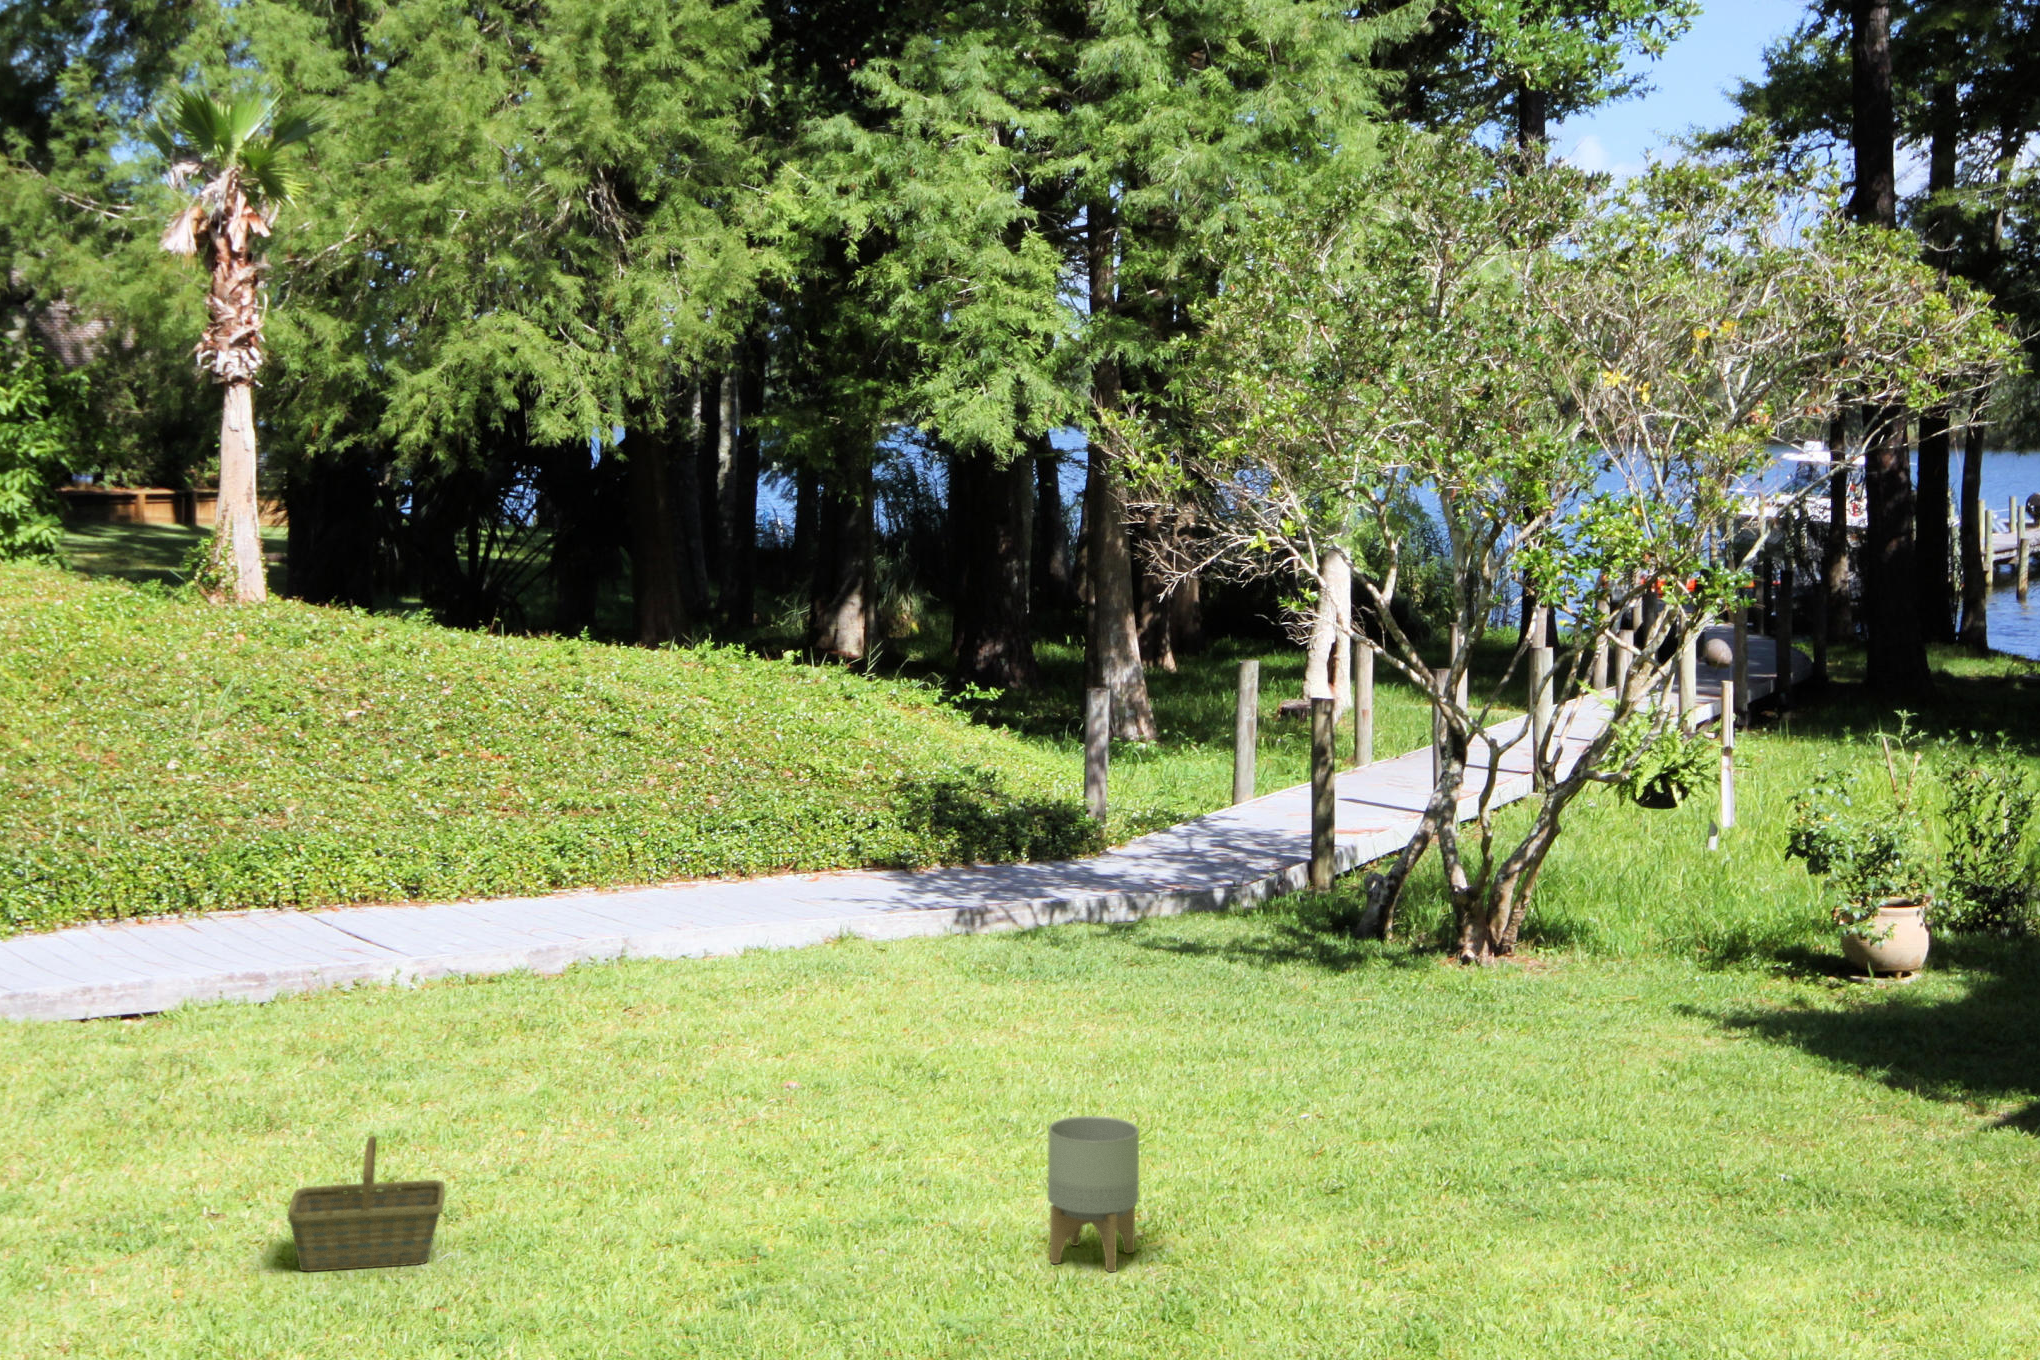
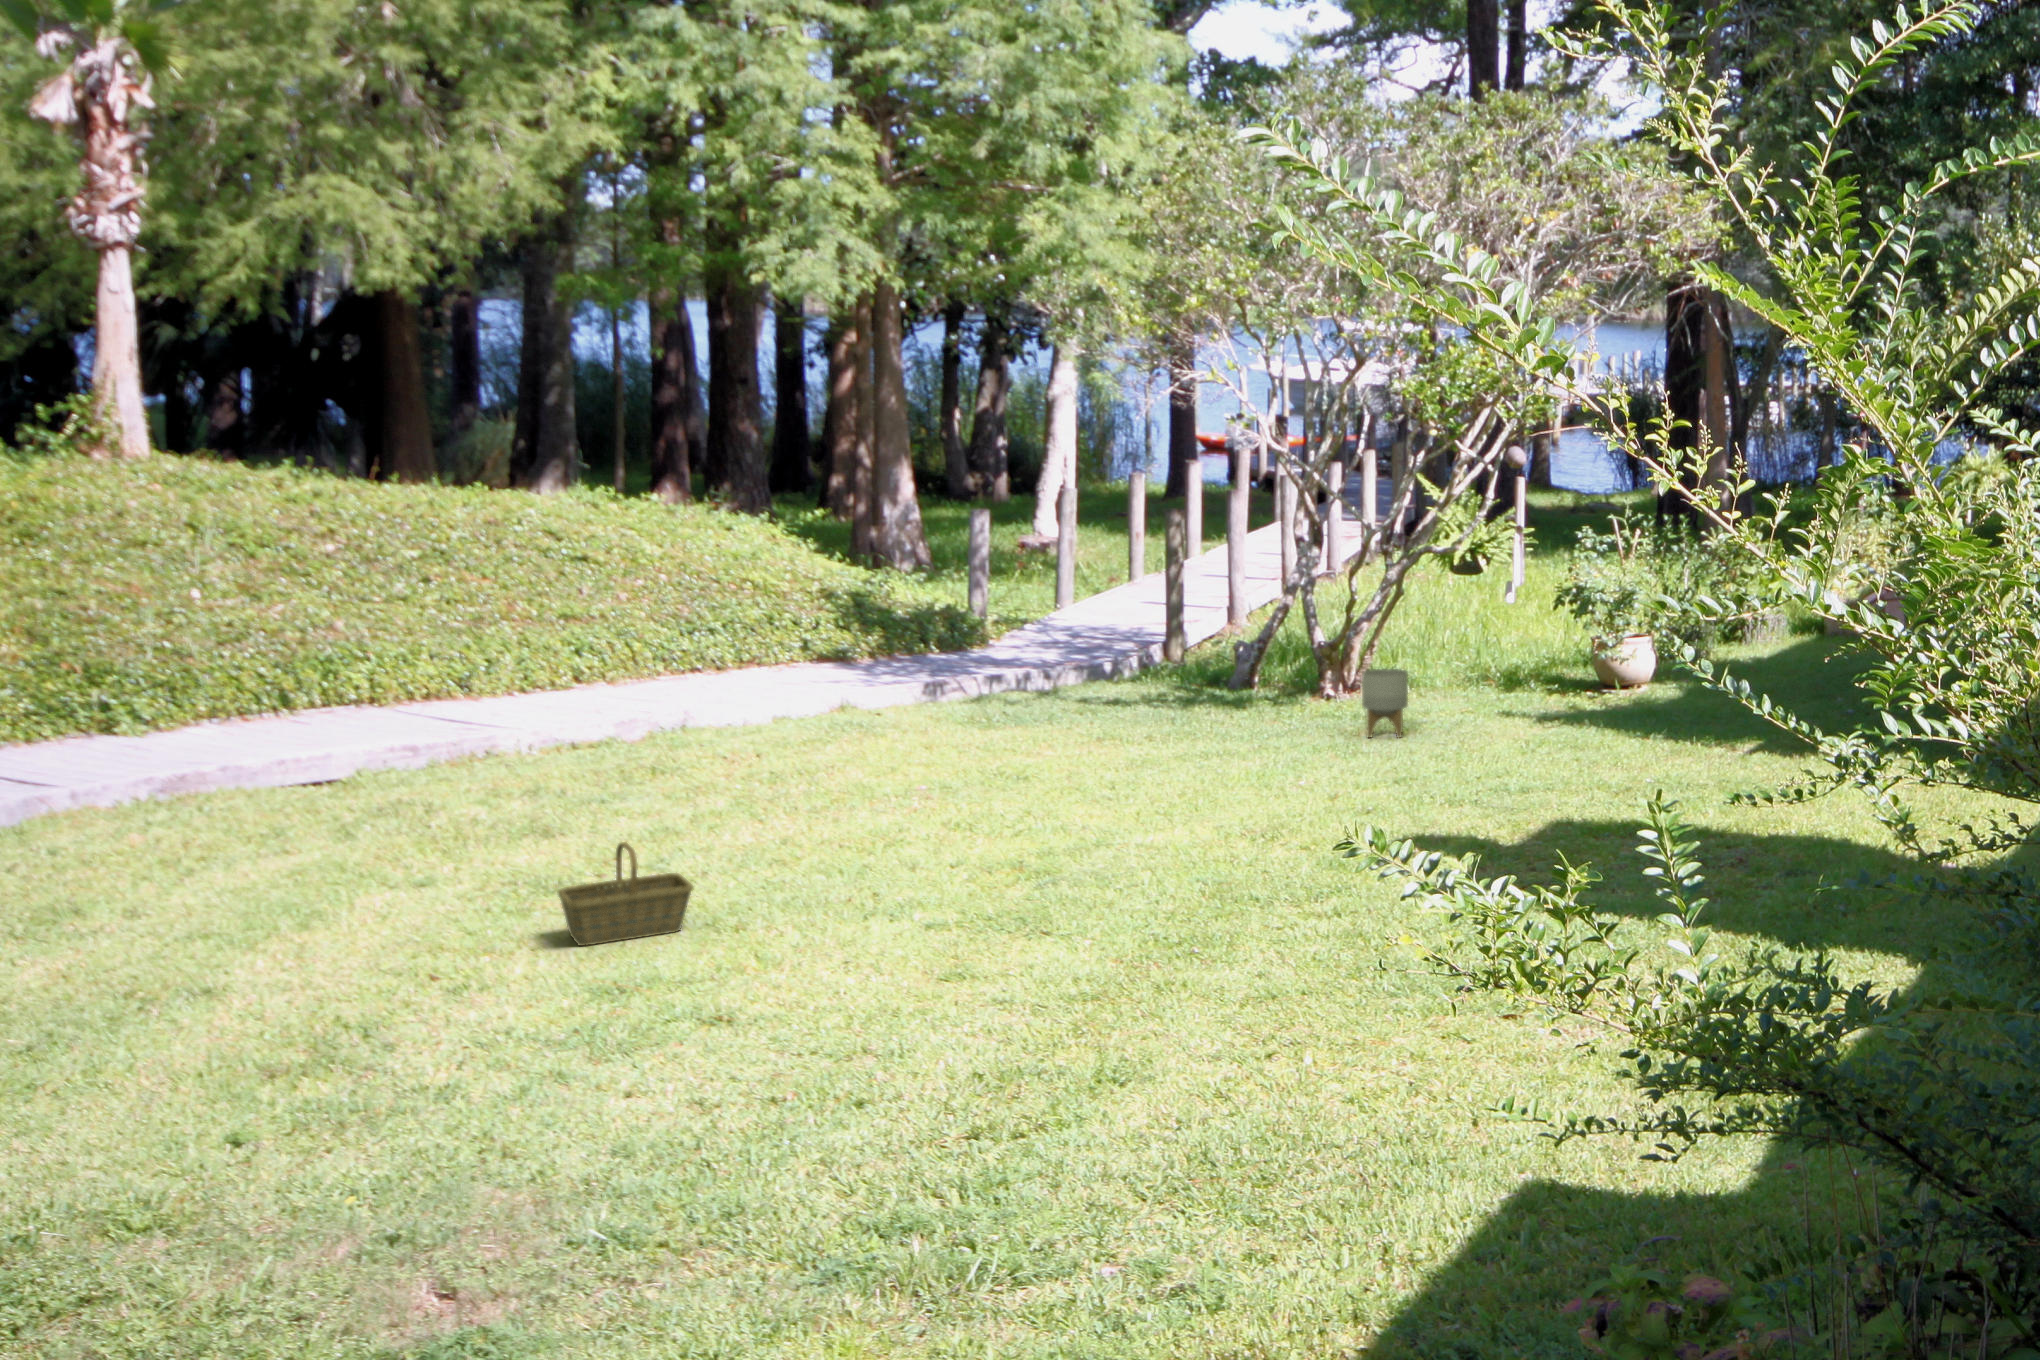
planter: present [1048,1116,1139,1272] -> present [1362,669,1408,738]

